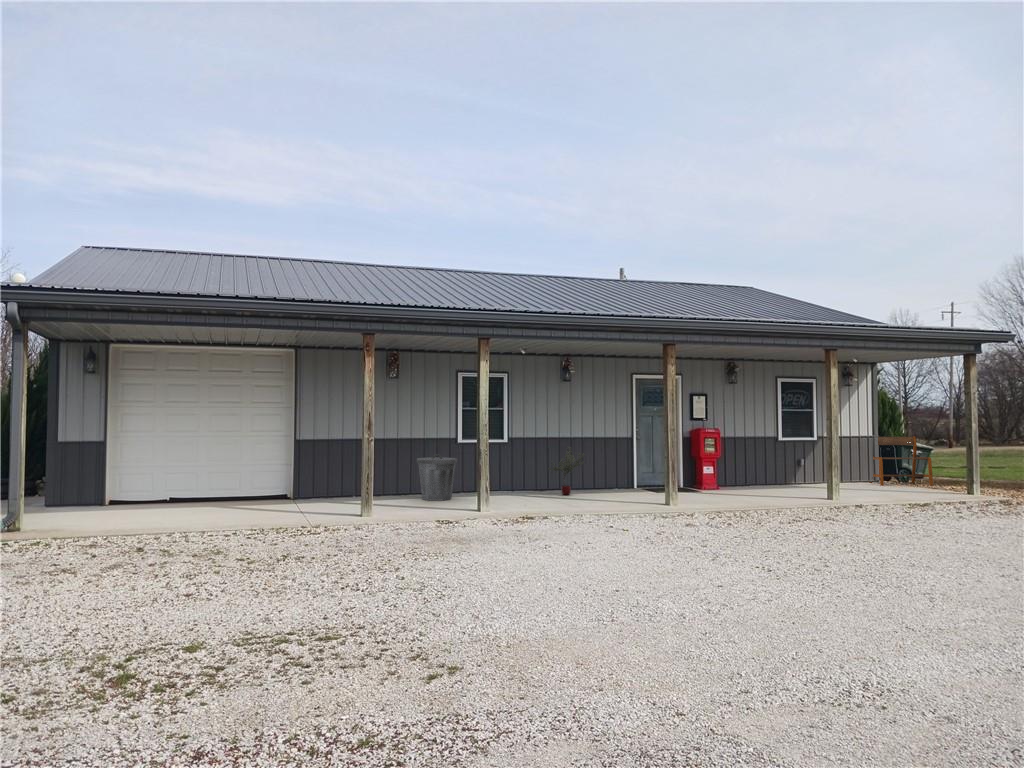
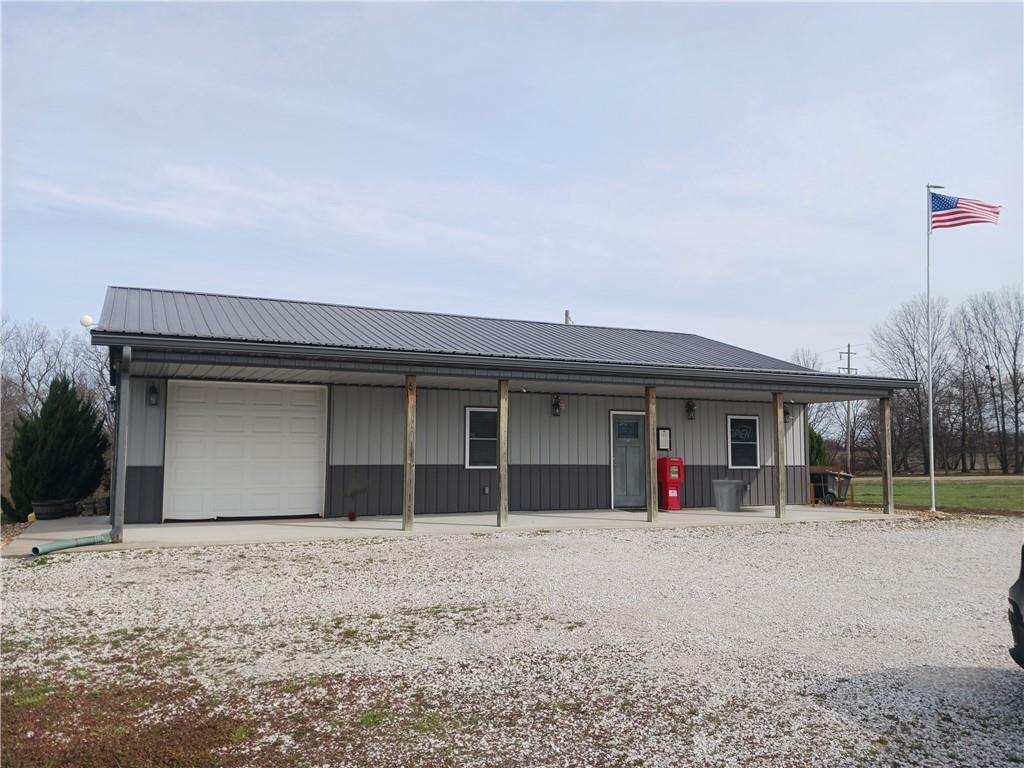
potted tree: present [548,448,584,495] -> present [336,474,371,521]
trash can: present [417,454,457,501] -> present [712,477,744,512]

